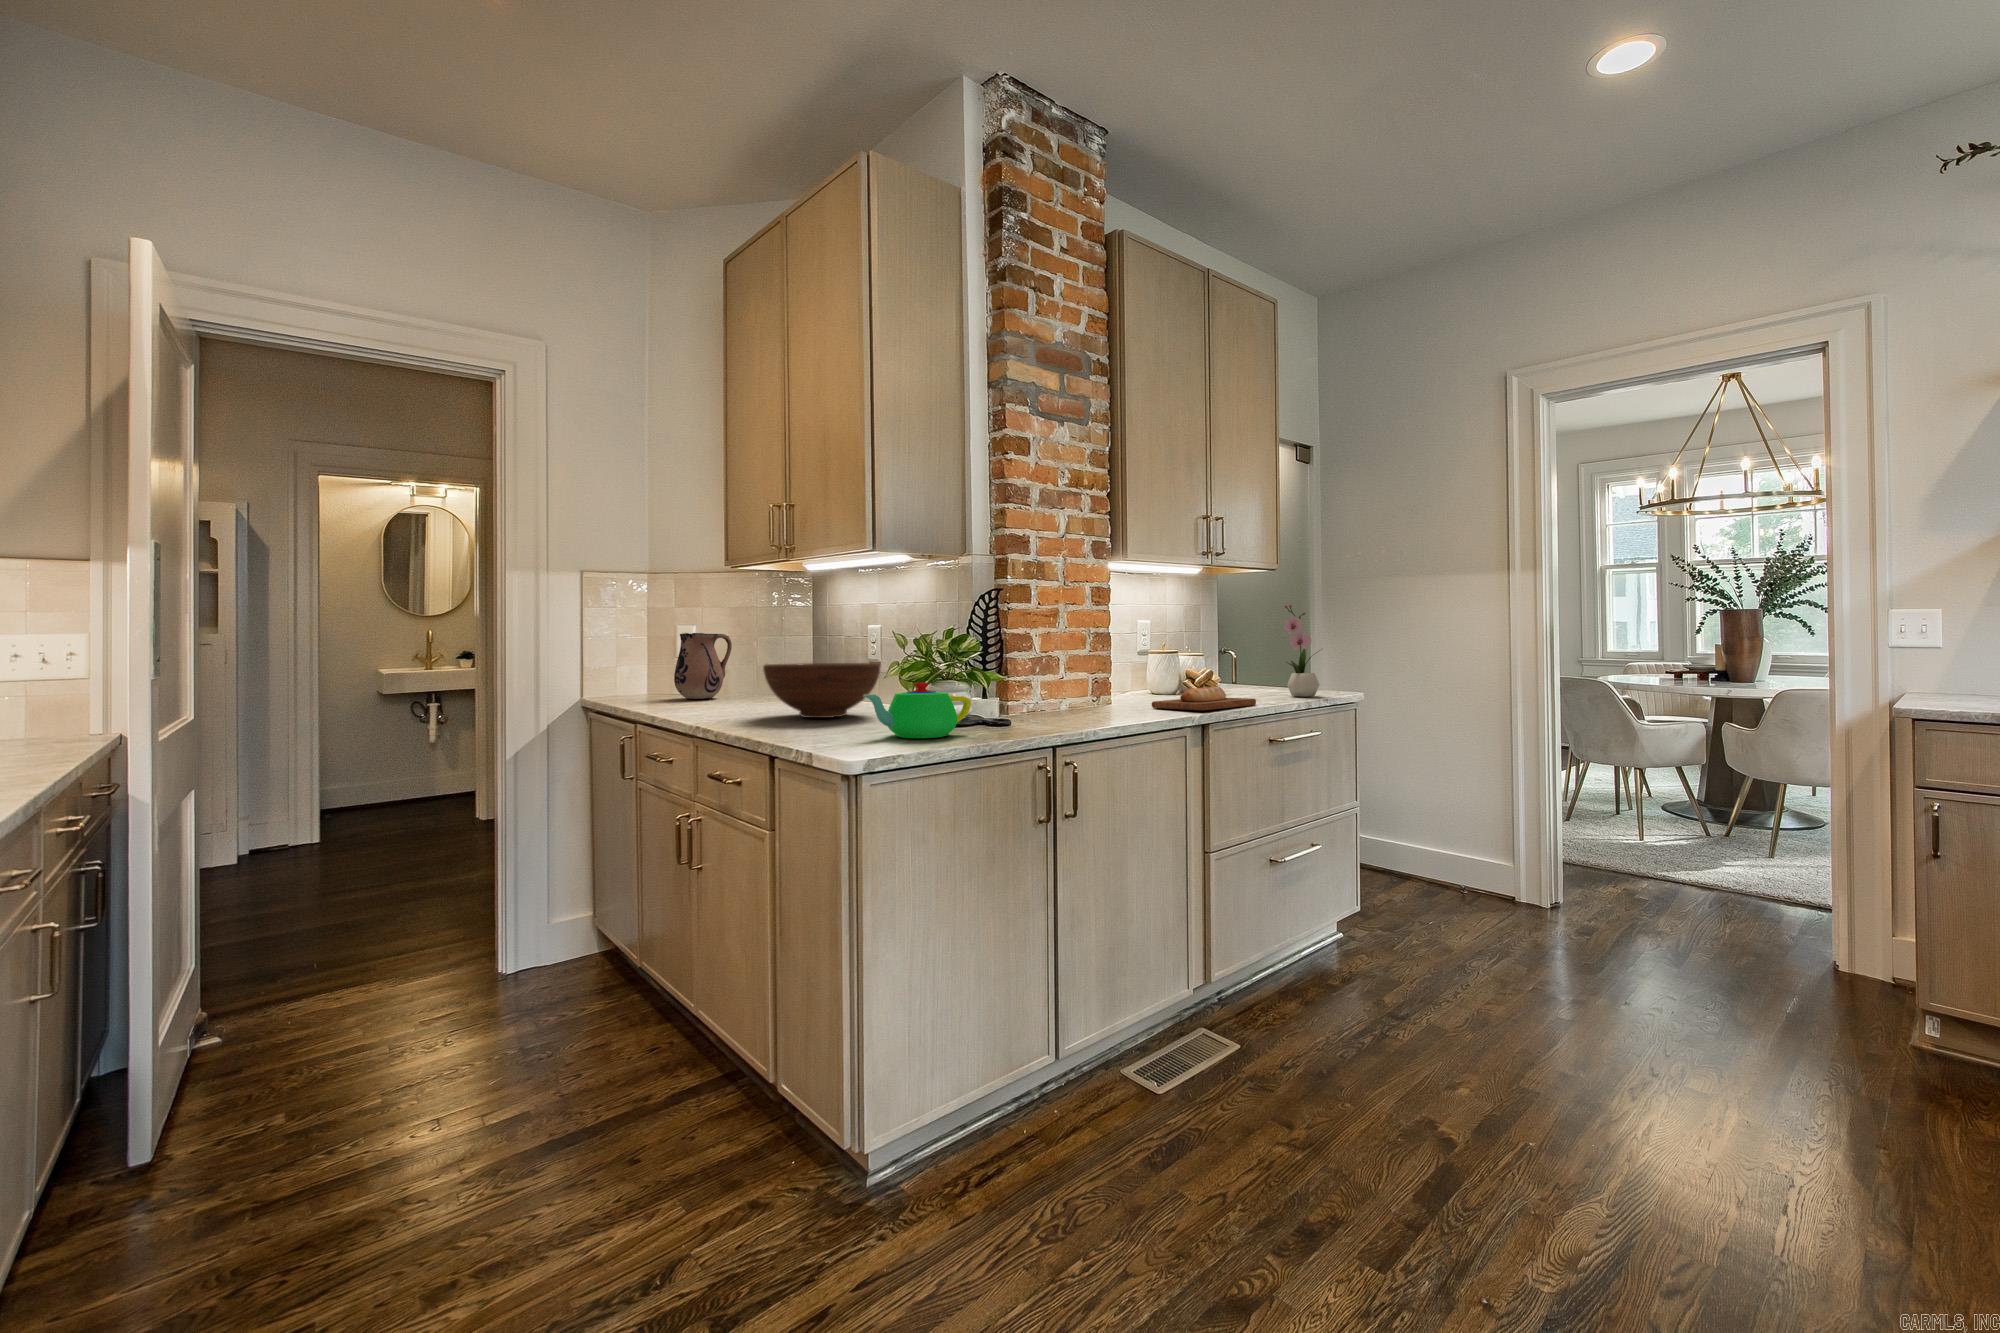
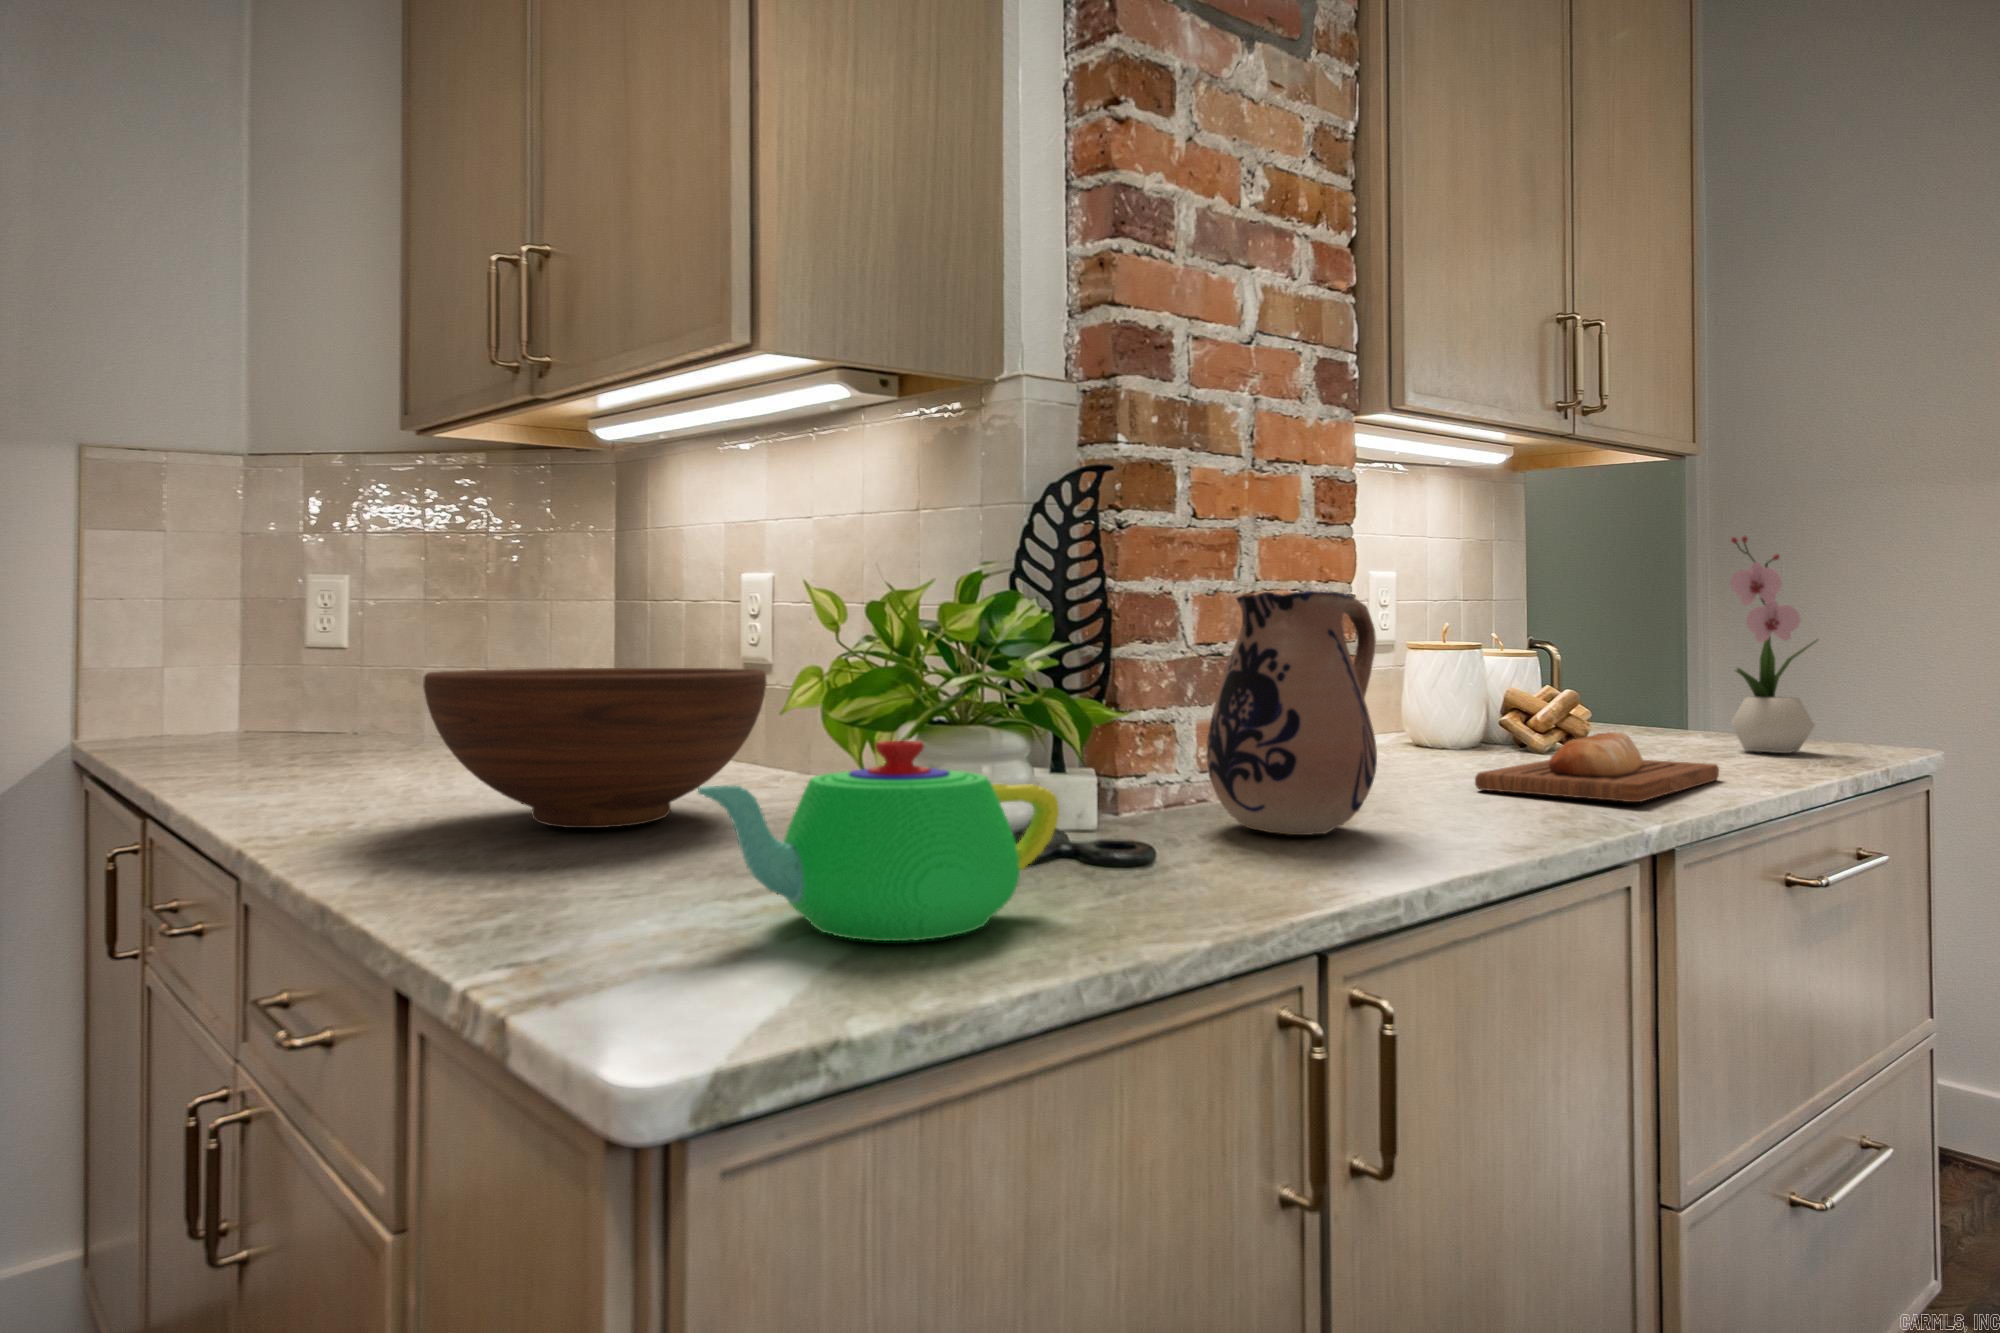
ceramic pitcher: present [674,633,732,699] -> present [1207,591,1377,835]

